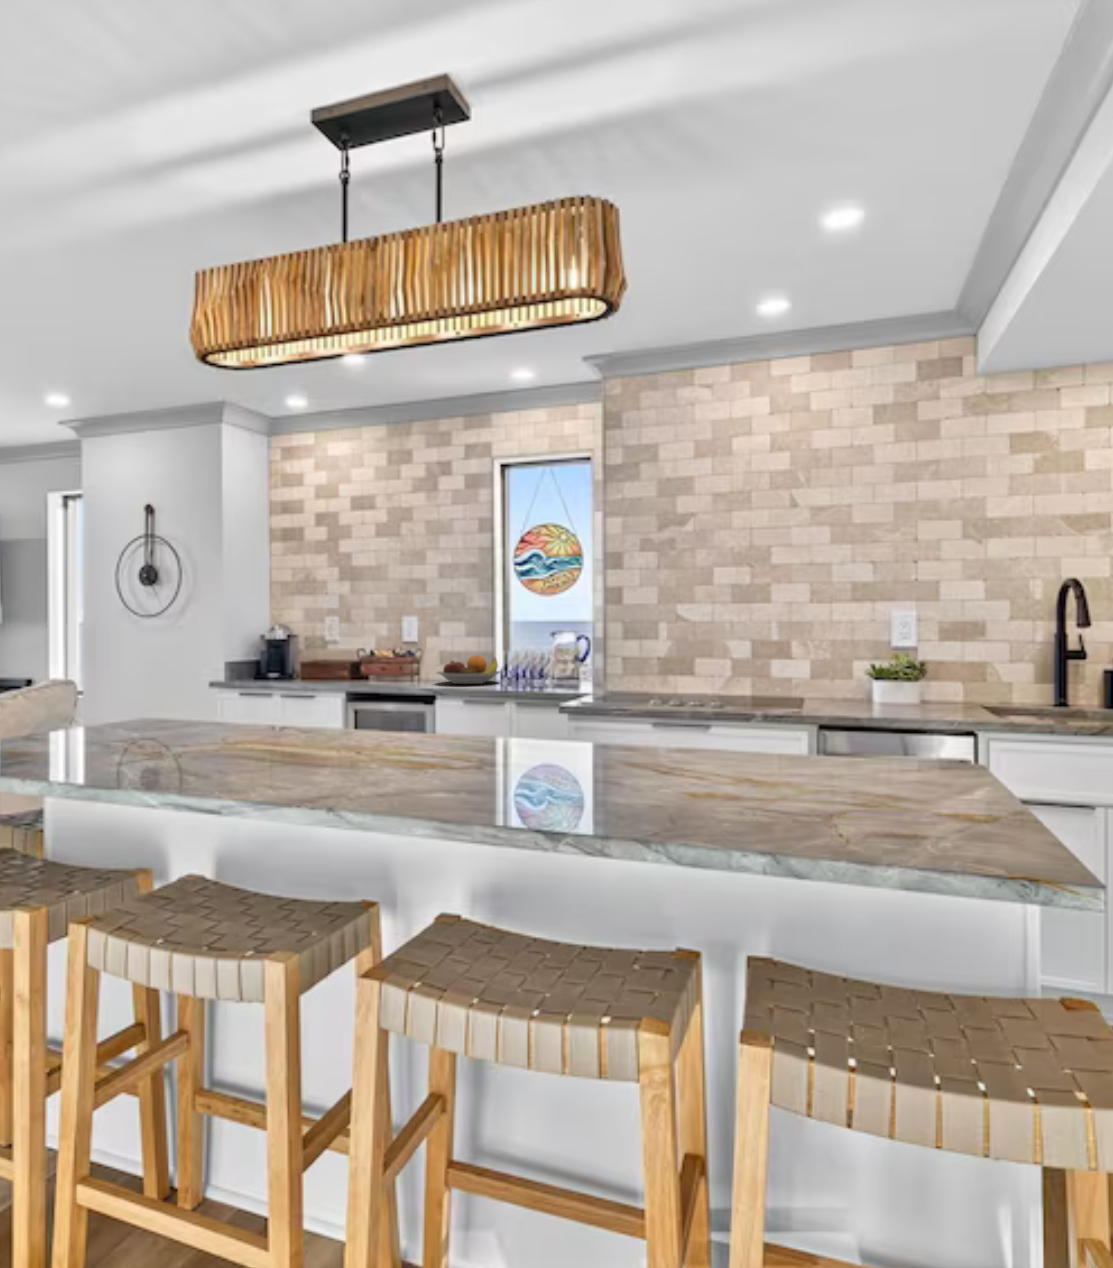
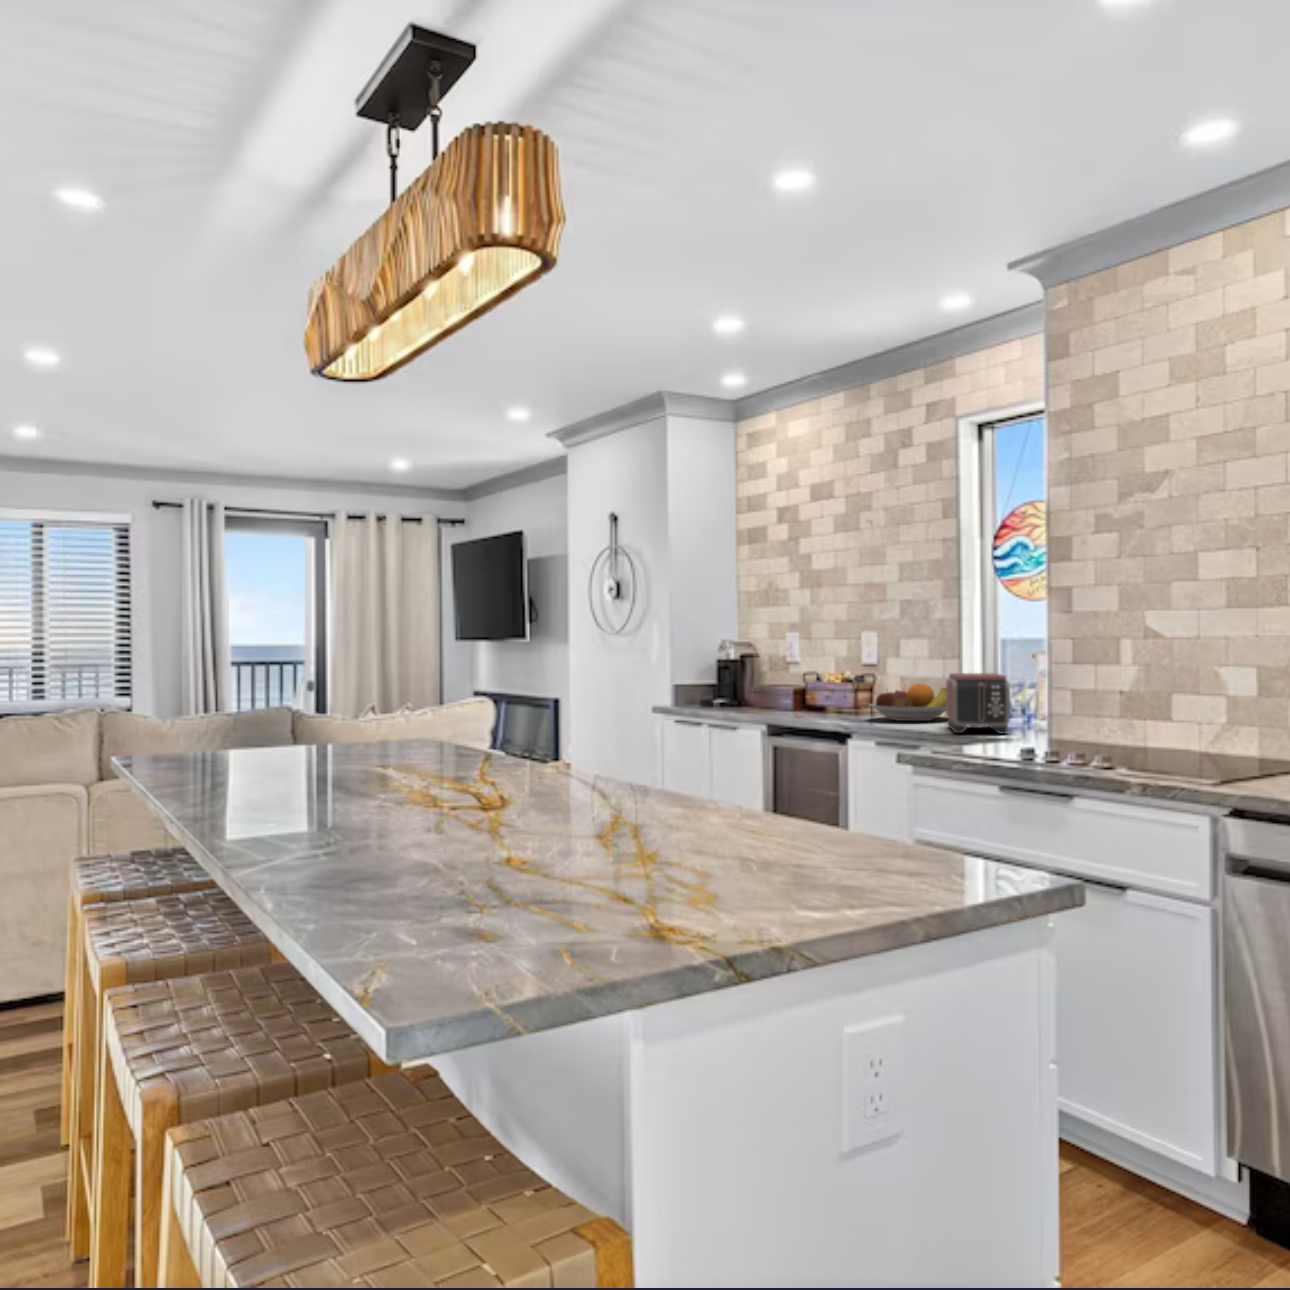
toaster: none [513,647,572,691] -> present [946,673,1010,734]

